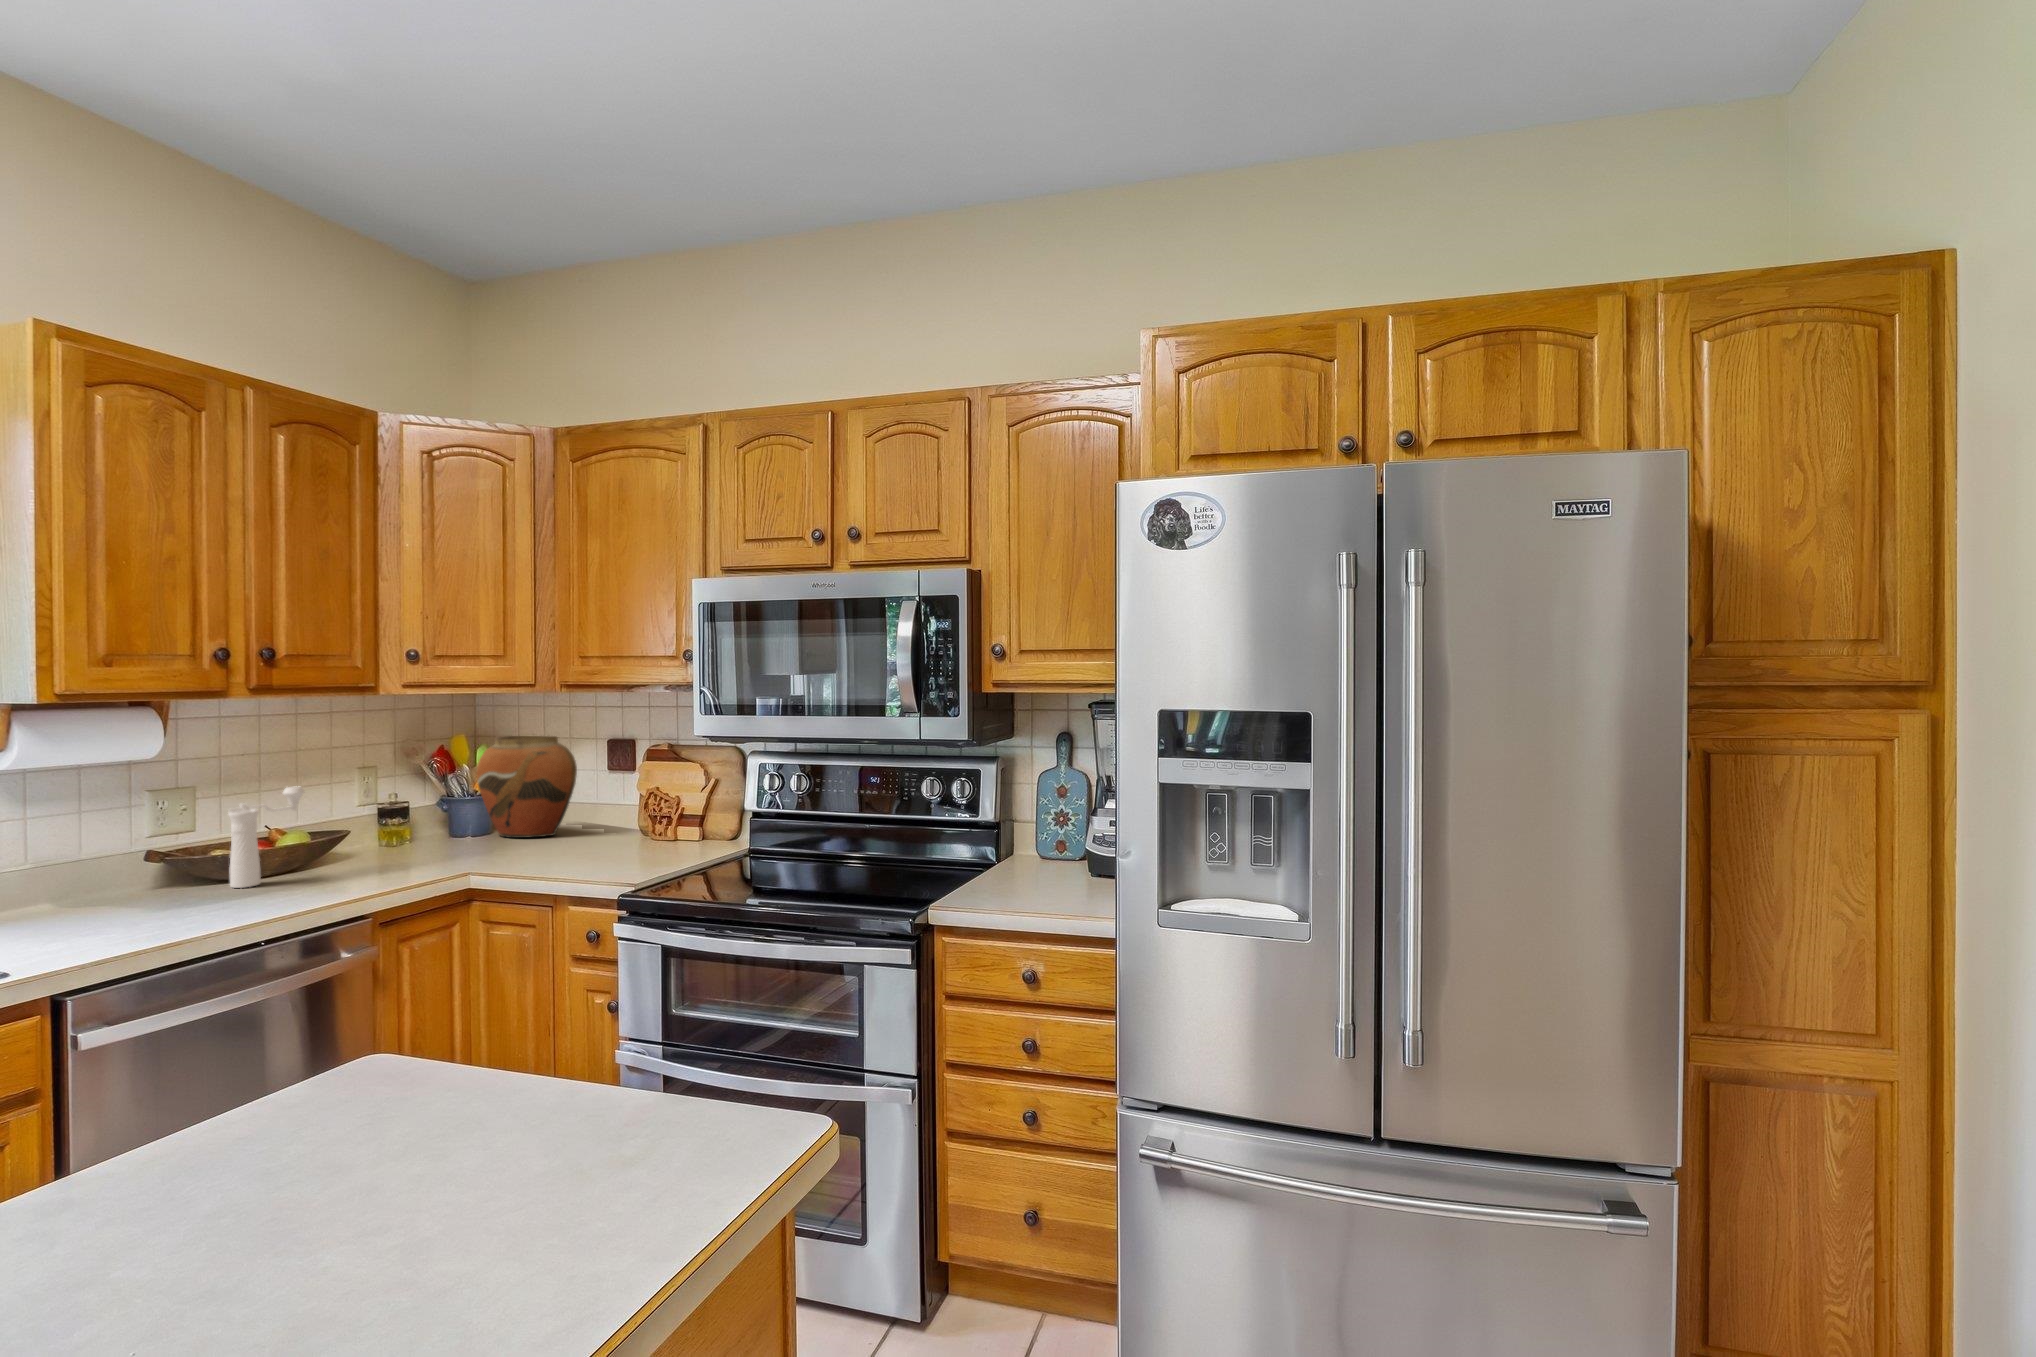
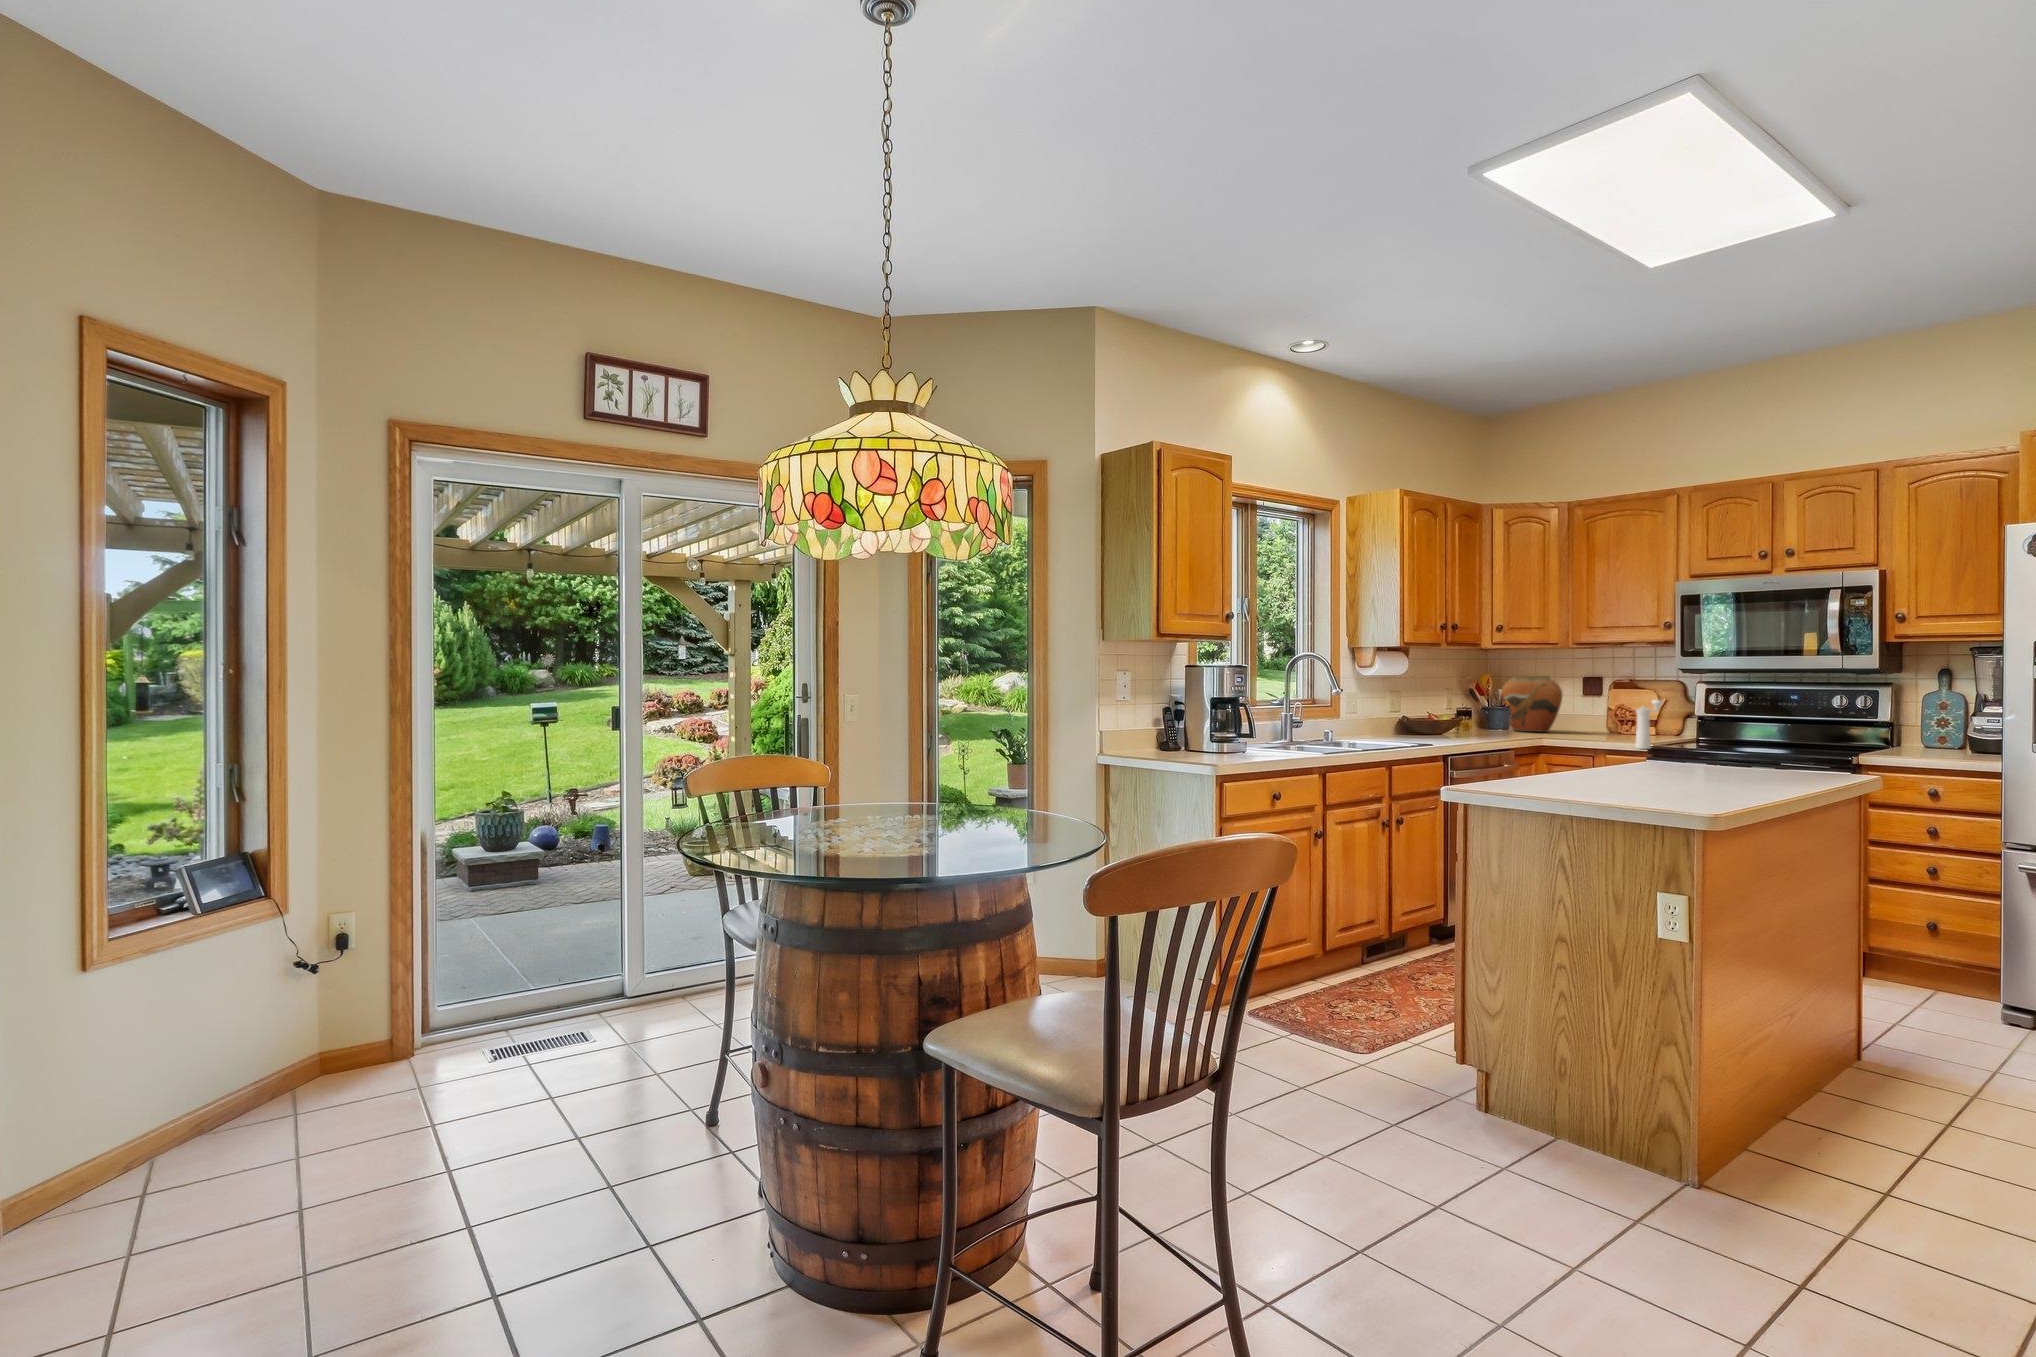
pepper mill: present [229,786,305,888] -> present [1636,700,1662,749]

